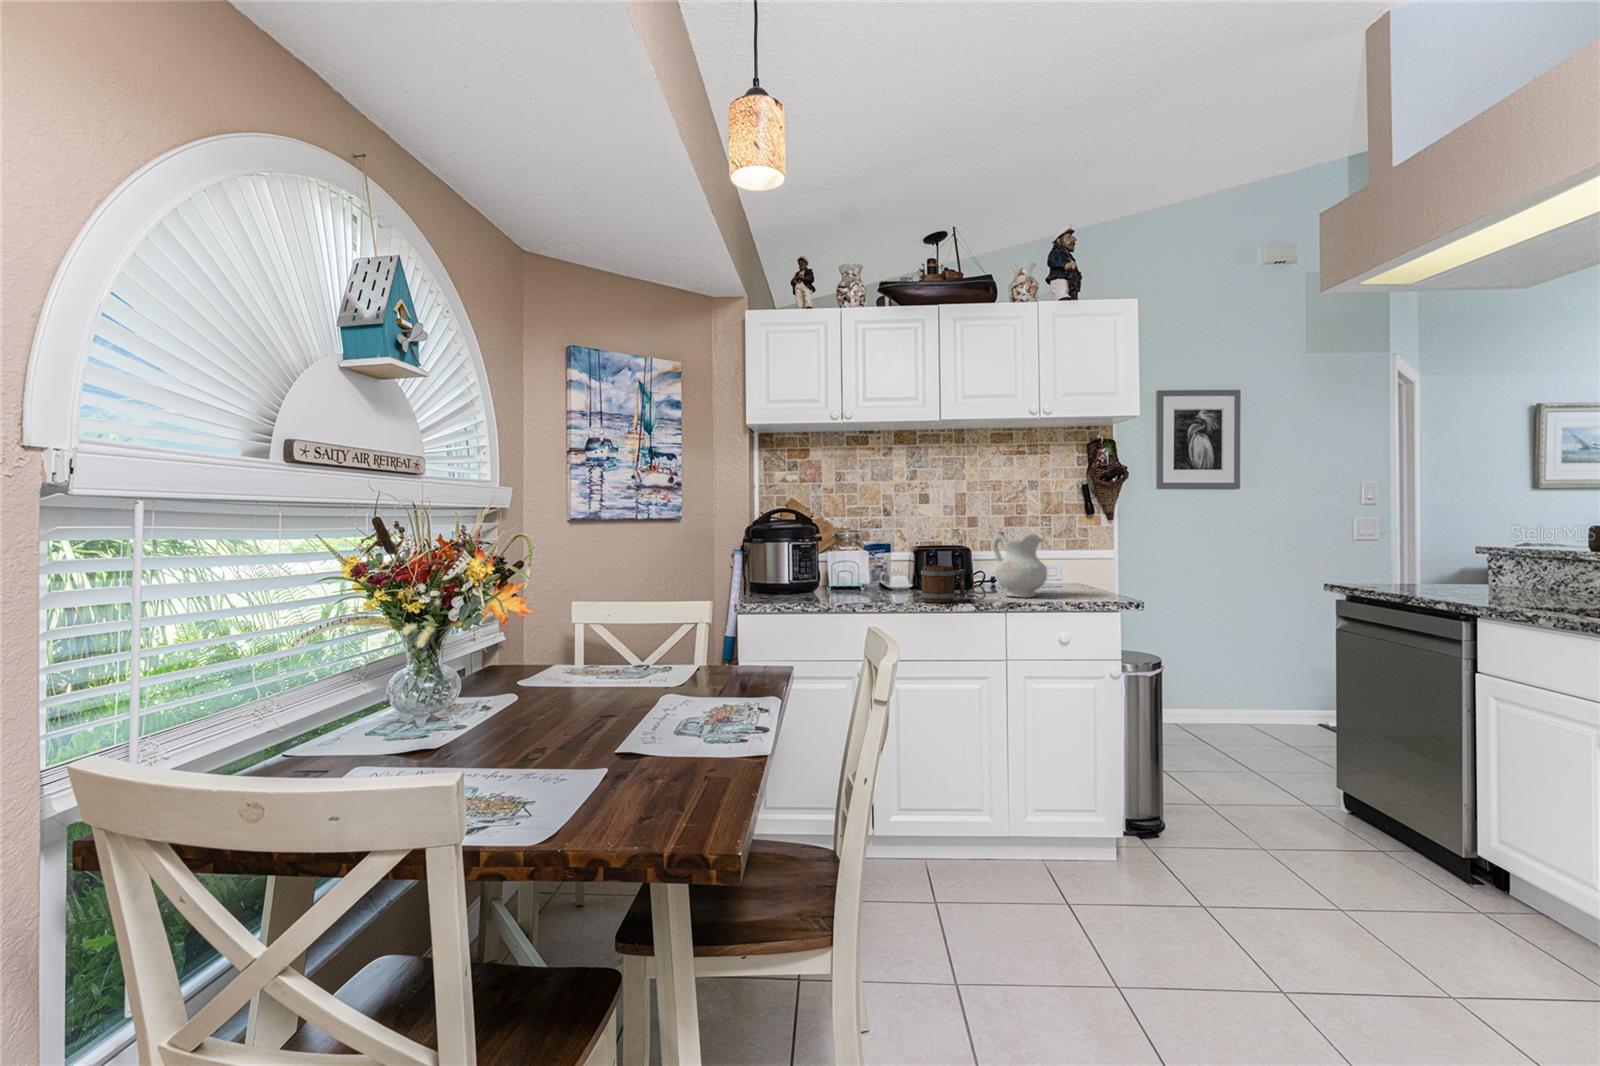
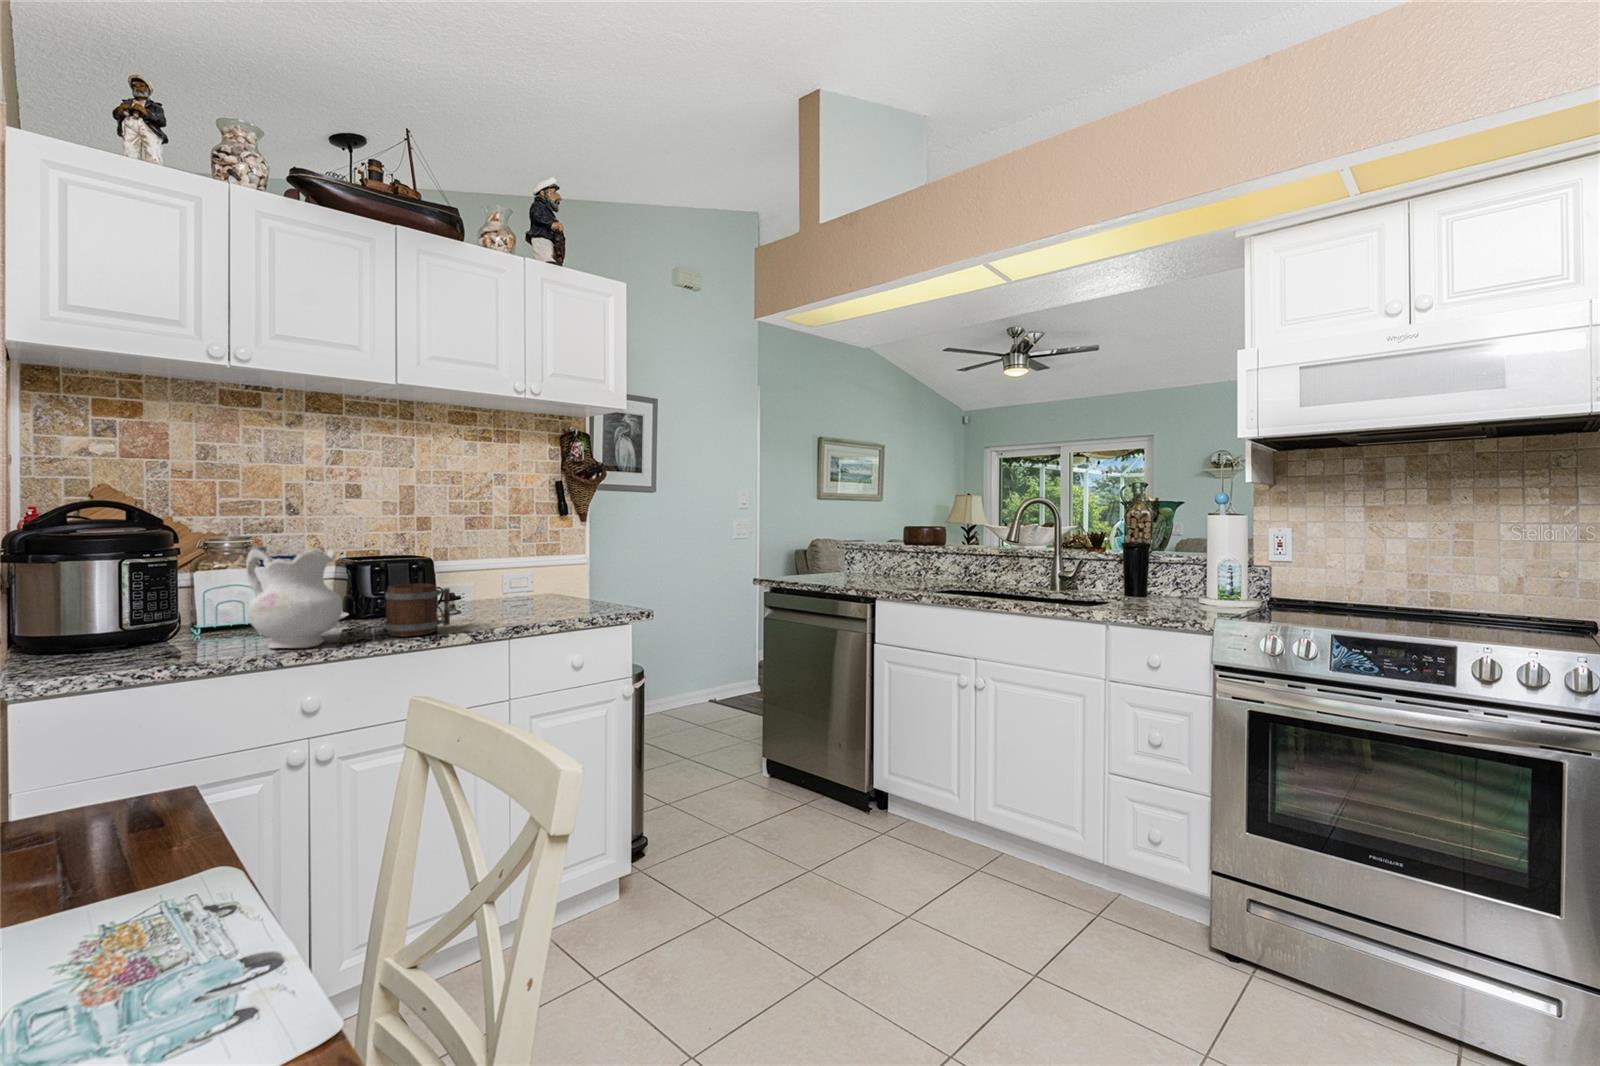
ceramic pitcher: present [993,532,1047,597] -> present [246,545,343,648]

